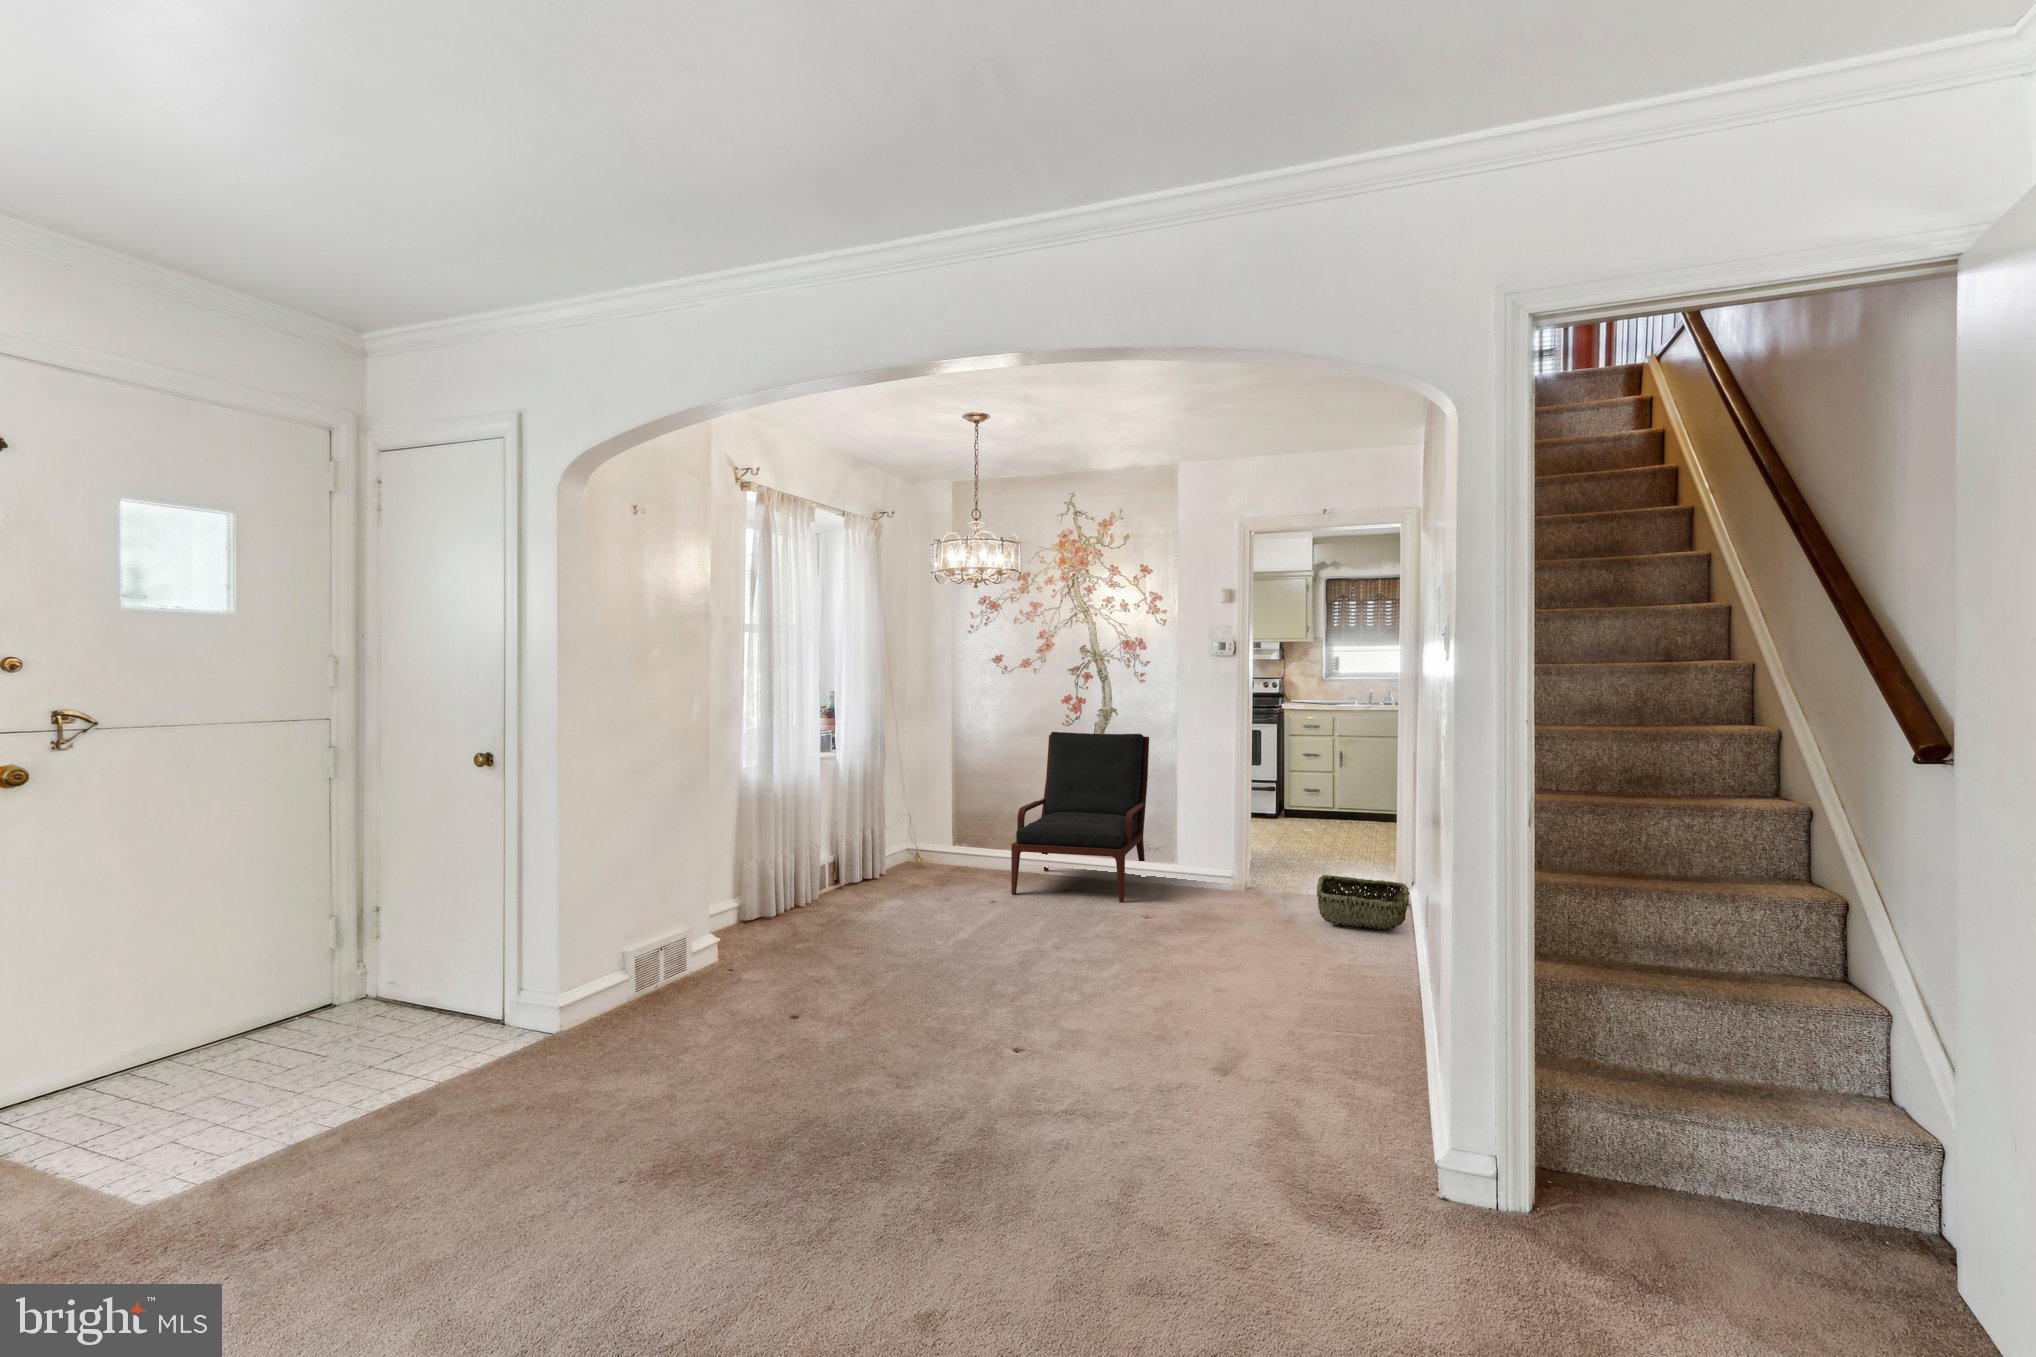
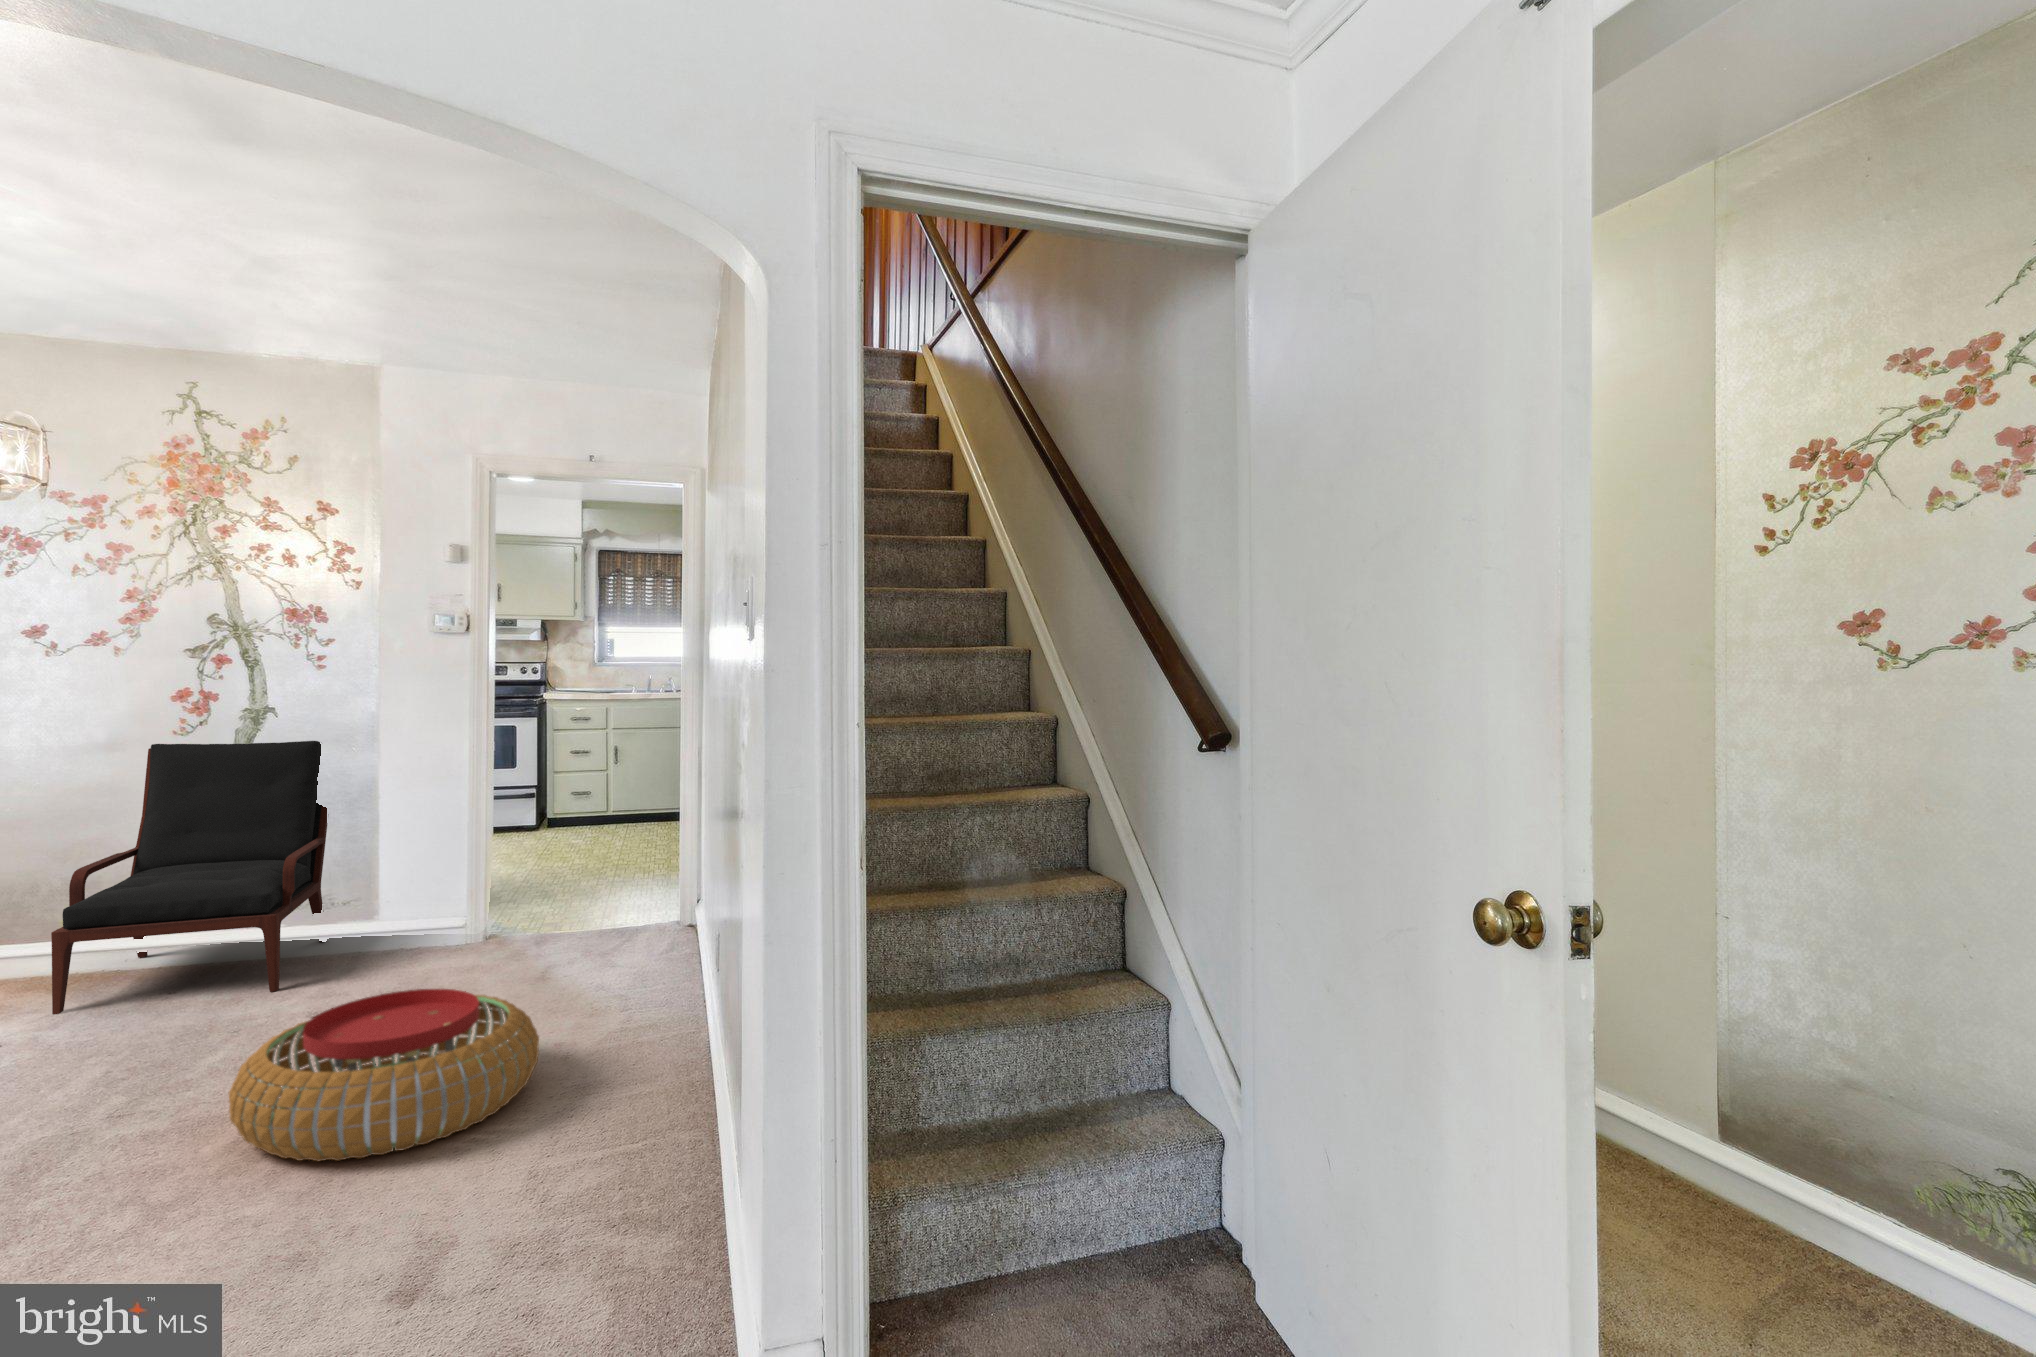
woven basket: present [1317,875,1409,929] -> none [575,904,691,970]
pouf: none [1117,905,1296,1005] -> present [229,989,539,1161]

